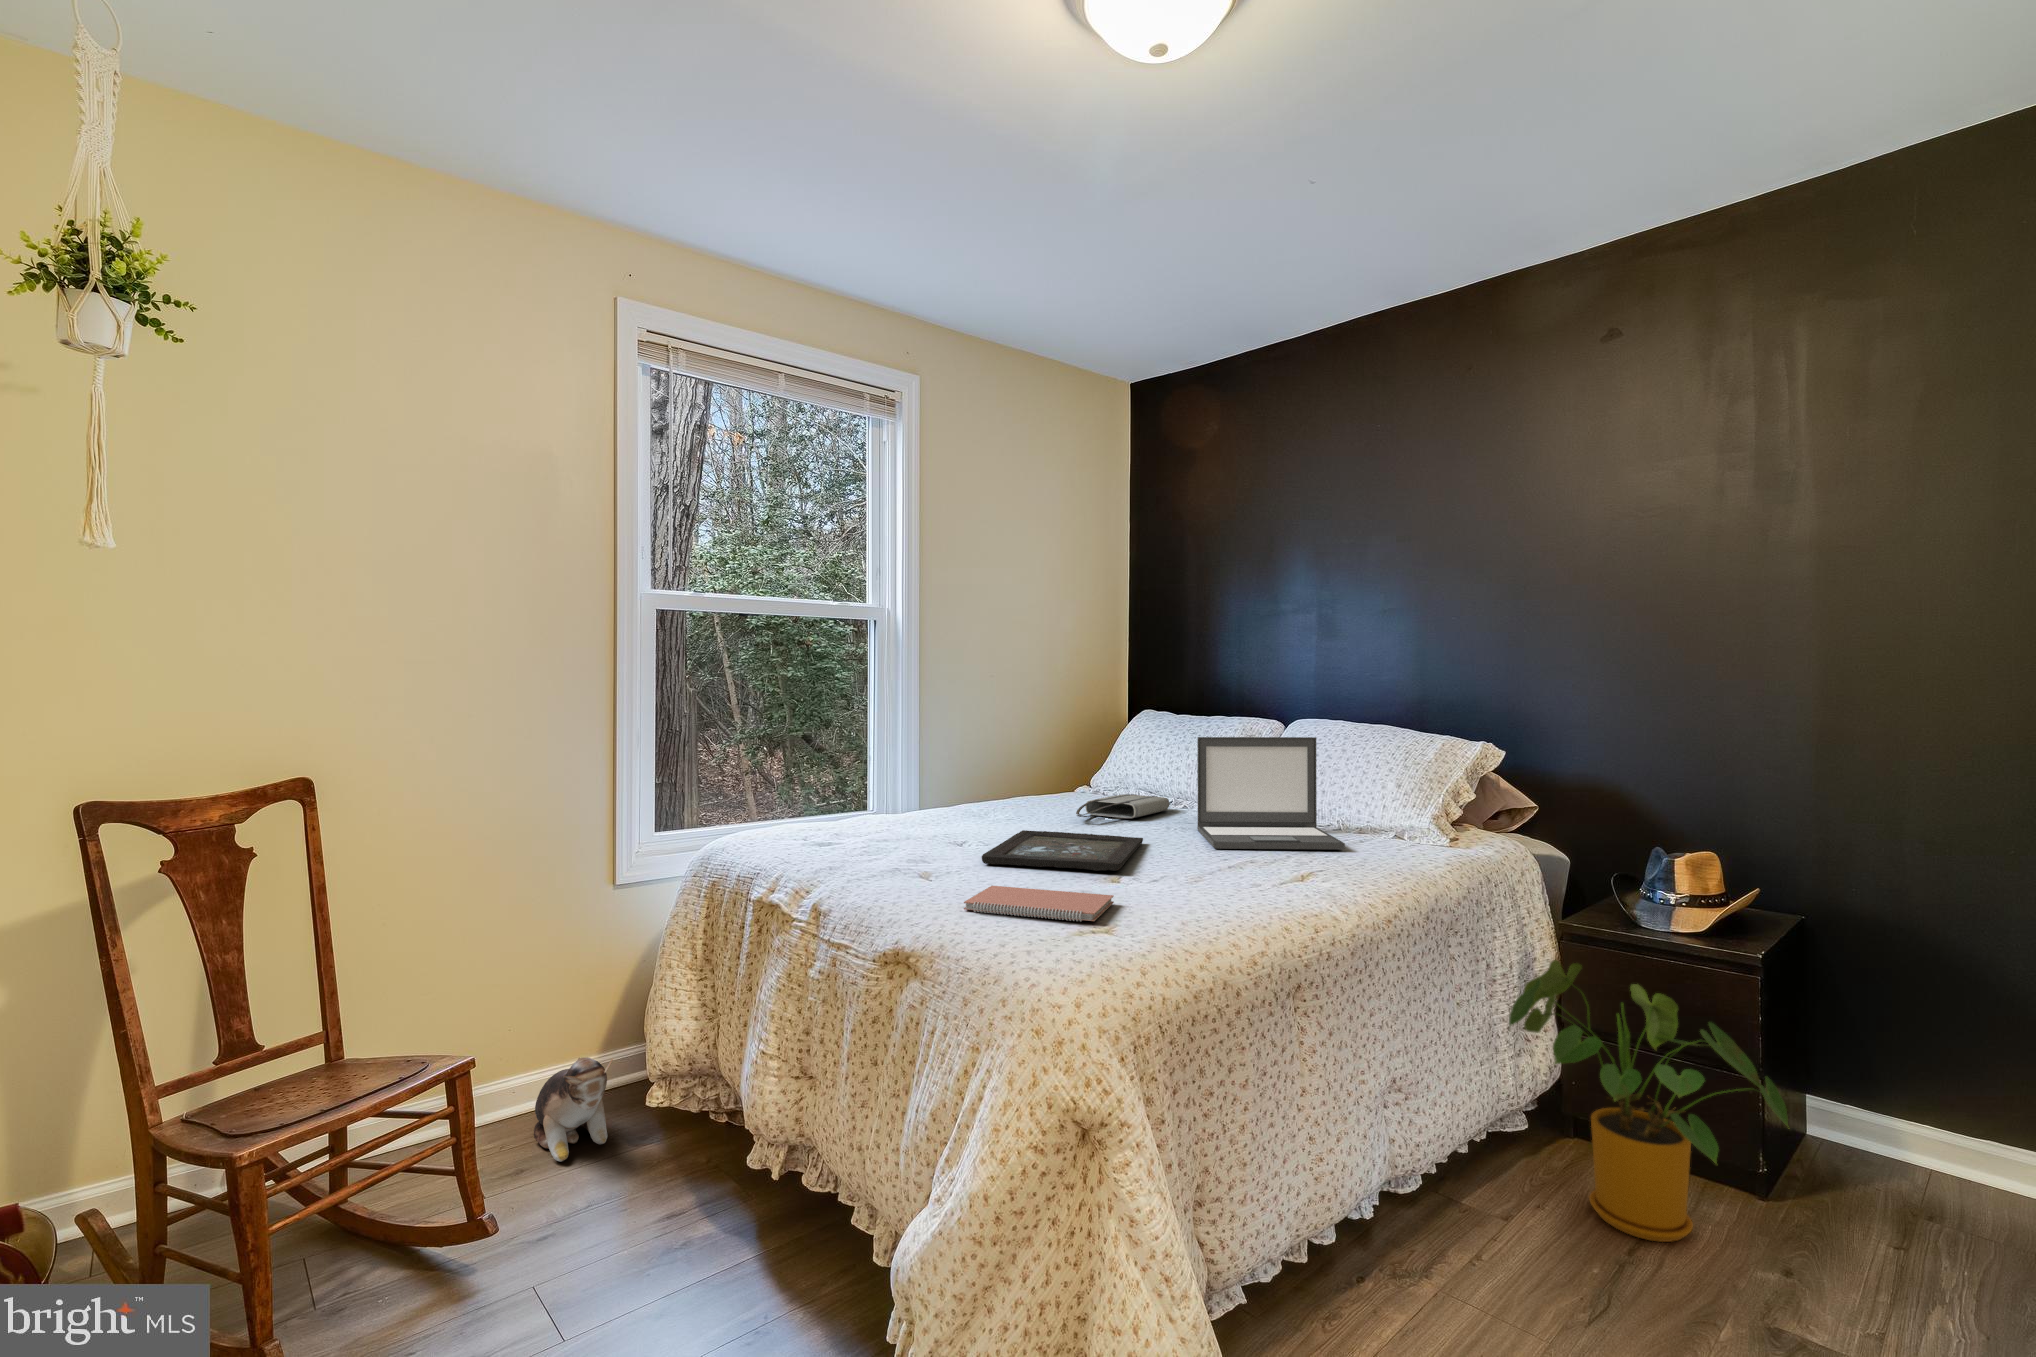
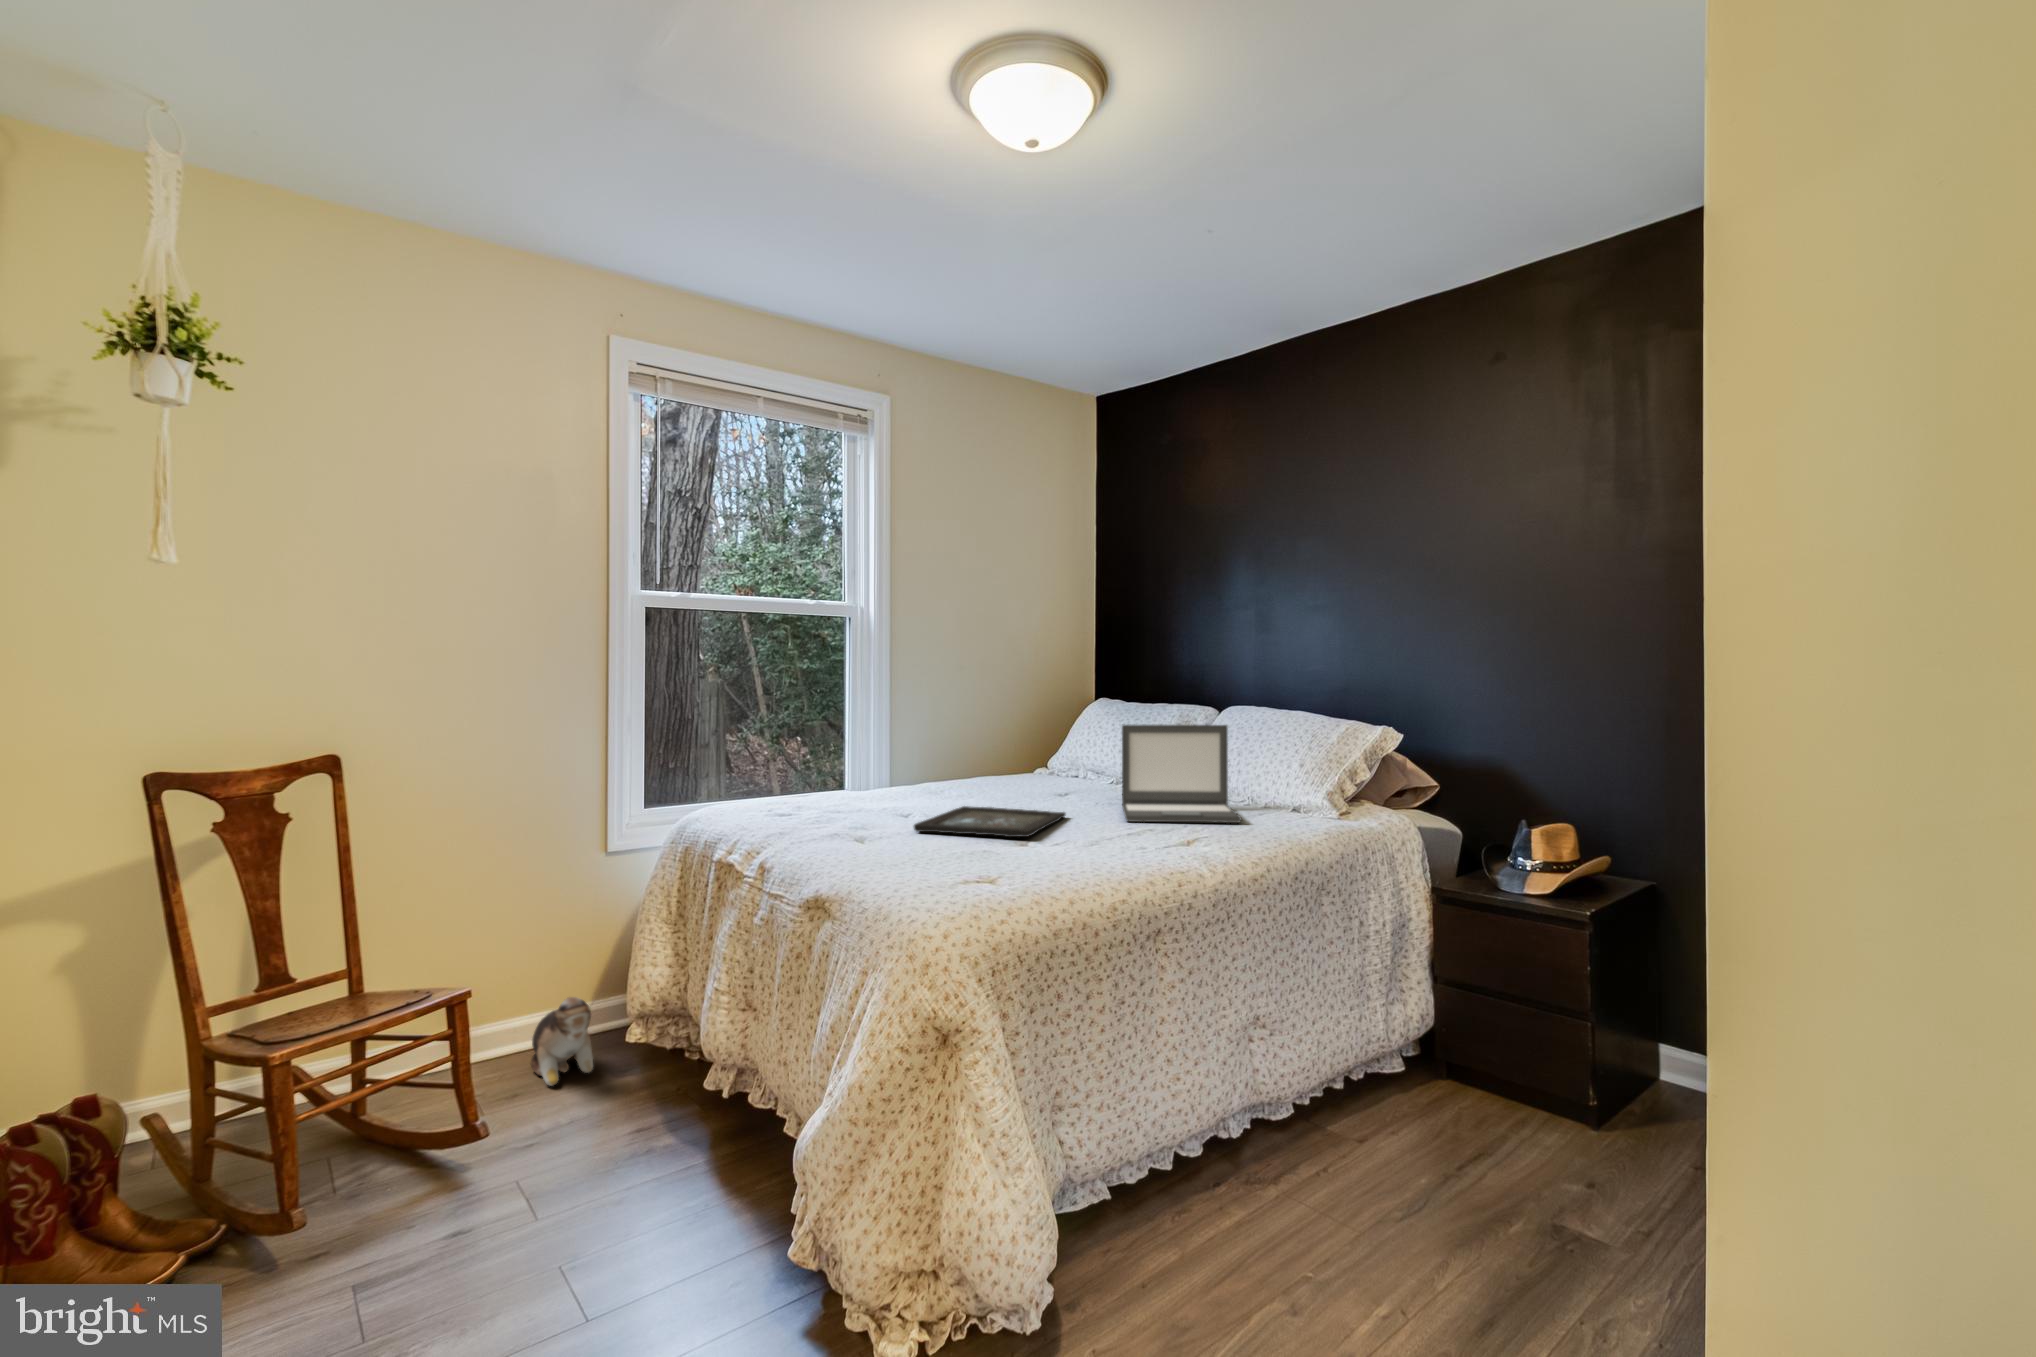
tote bag: present [1076,794,1170,819] -> none [1017,778,1108,798]
notebook: present [964,886,1114,922] -> none [878,847,1009,874]
house plant: present [1509,960,1788,1242] -> none [1366,918,1586,1159]

